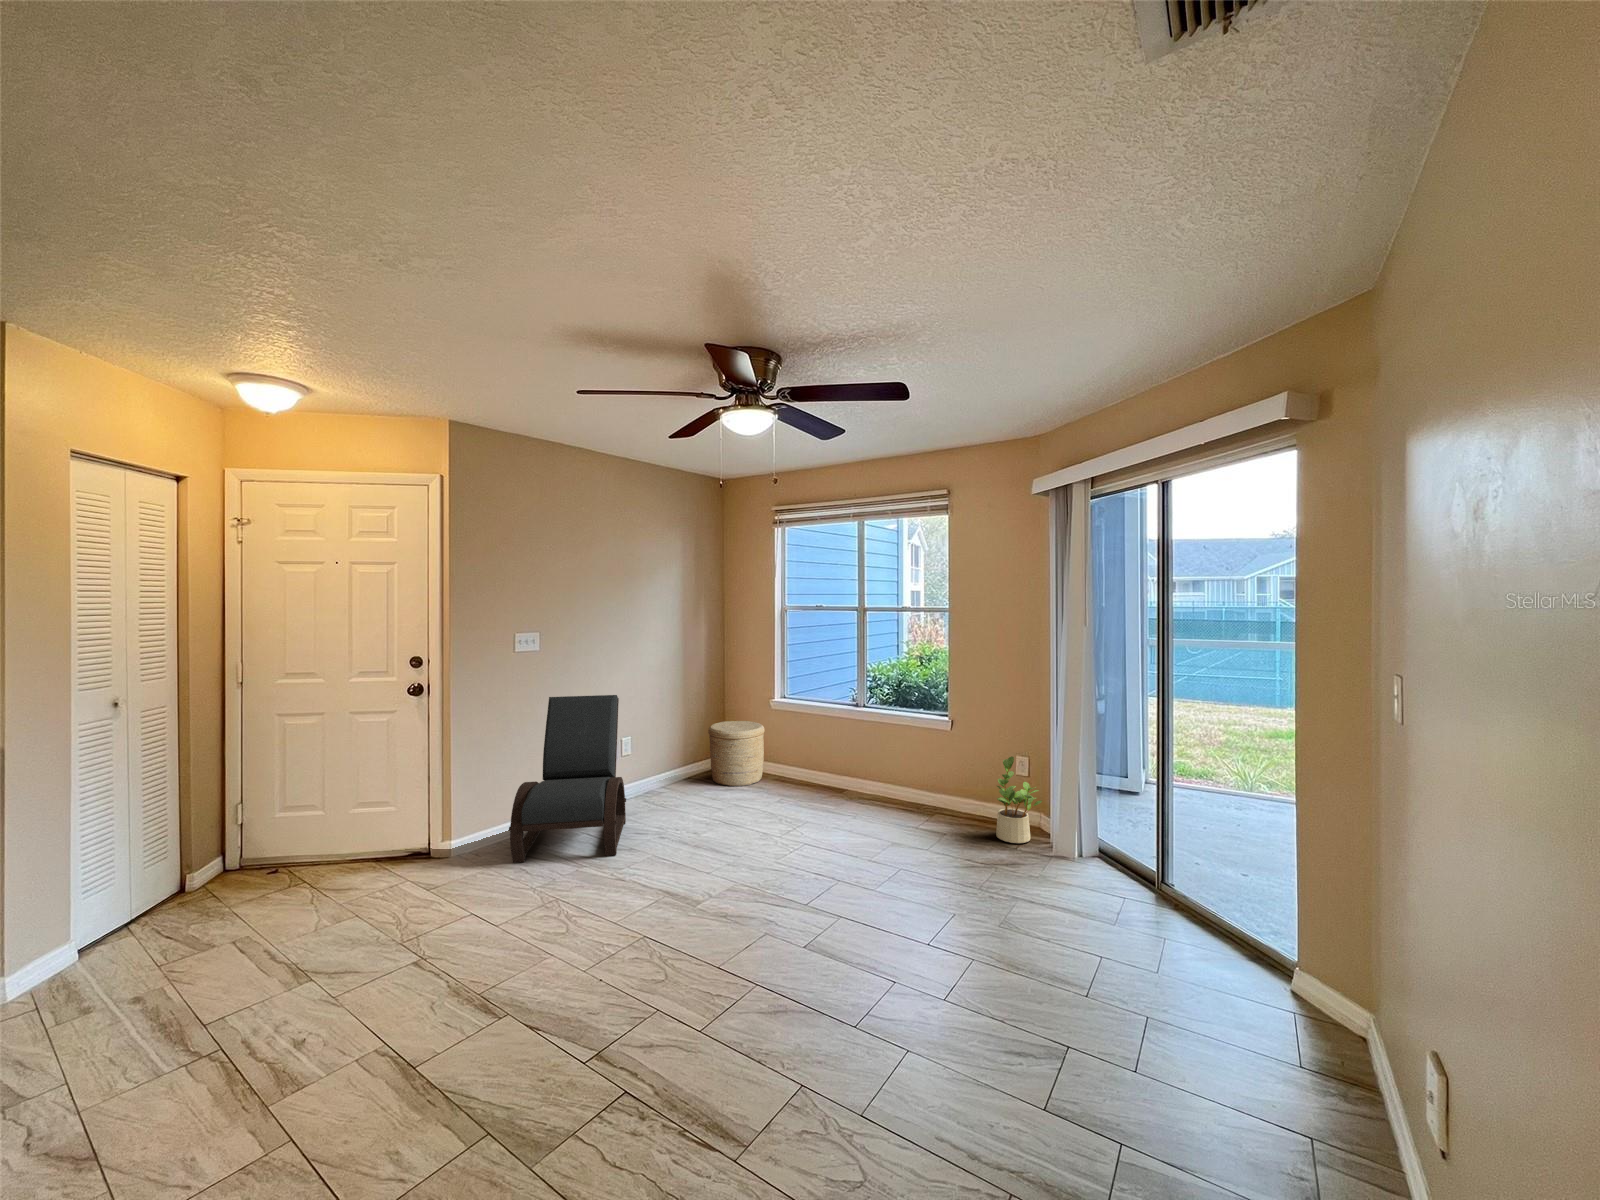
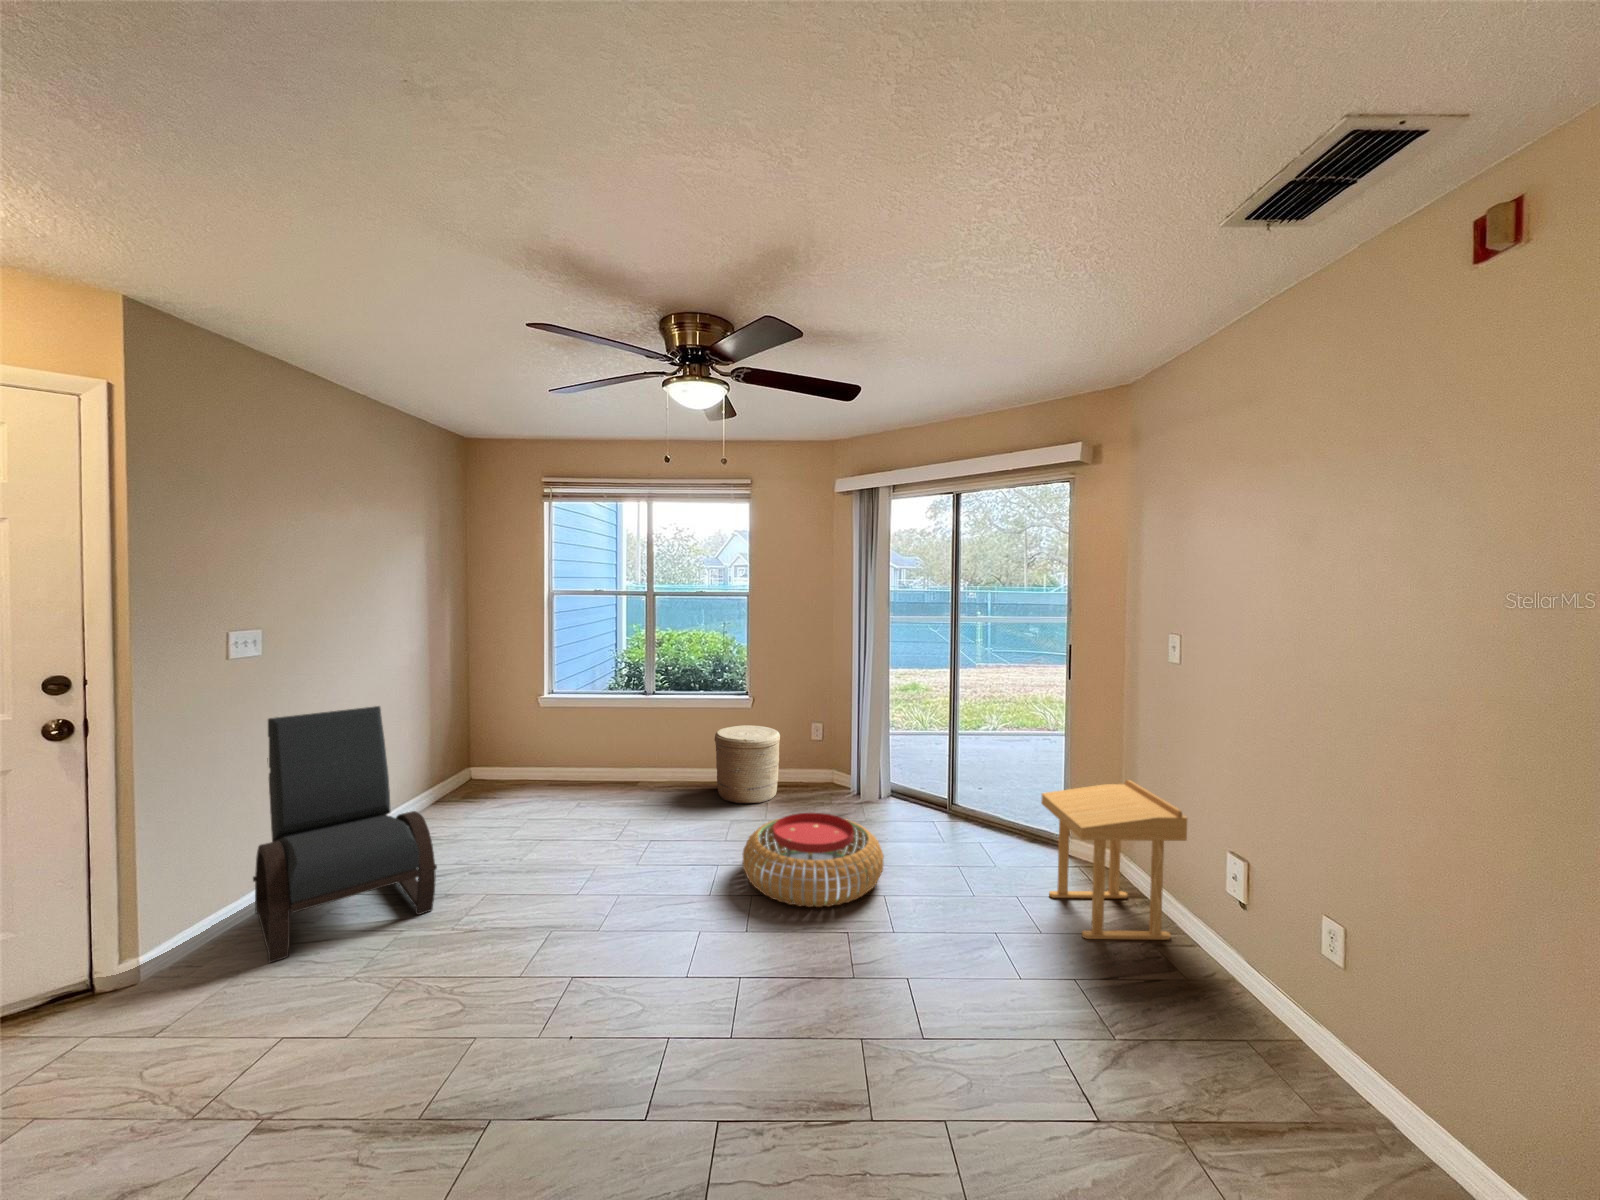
woven basket: present [708,721,765,786] -> present [714,725,780,804]
potted plant: present [996,756,1042,843] -> none [810,725,848,800]
pouf: none [839,844,994,951] -> present [743,813,884,907]
side table: none [1186,885,1396,1174] -> present [1041,780,1187,939]

